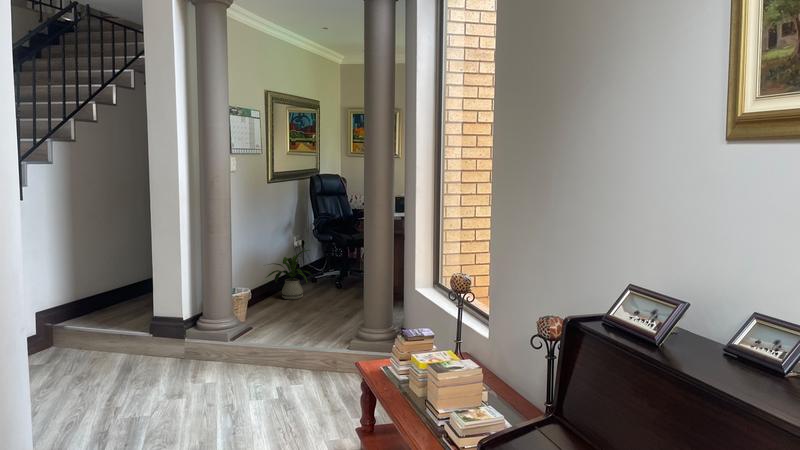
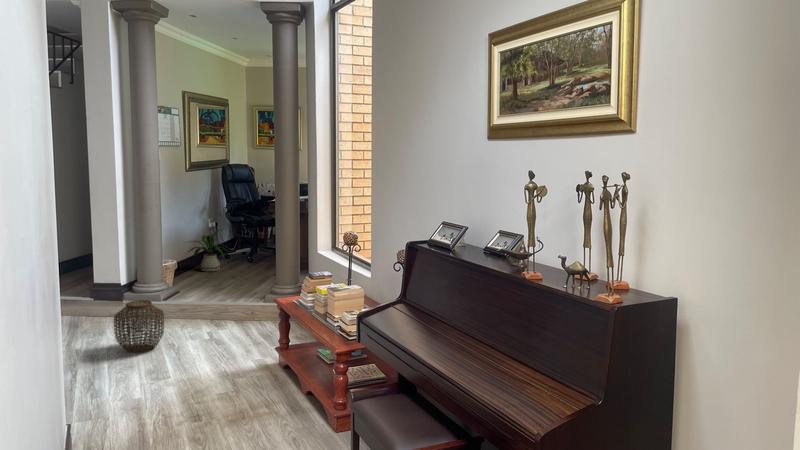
woven basket: none [159,349,220,417] -> present [114,300,164,353]

